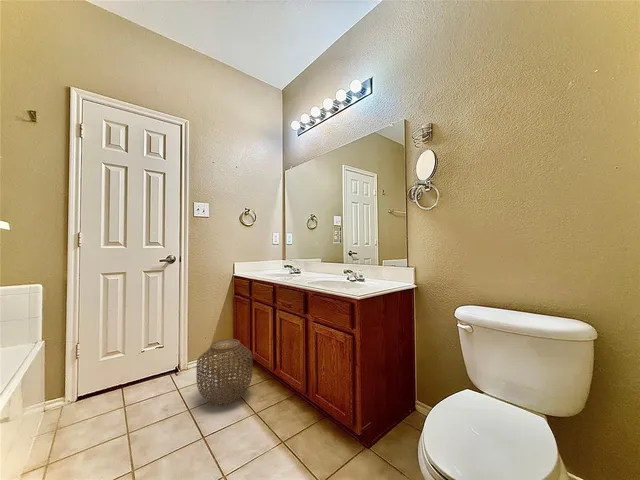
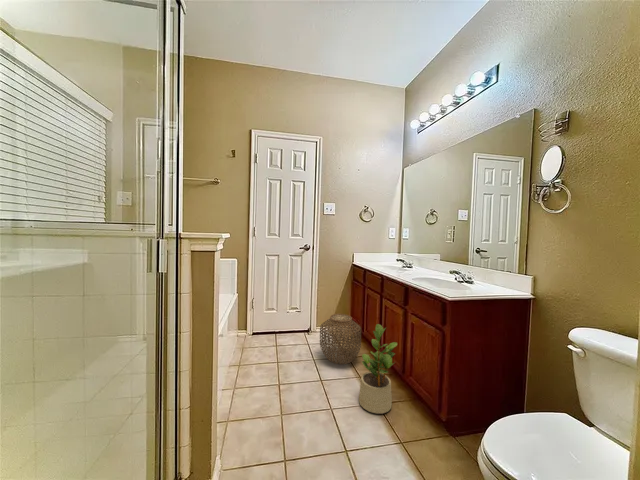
potted plant: none [260,341,305,454] -> present [359,324,397,413]

